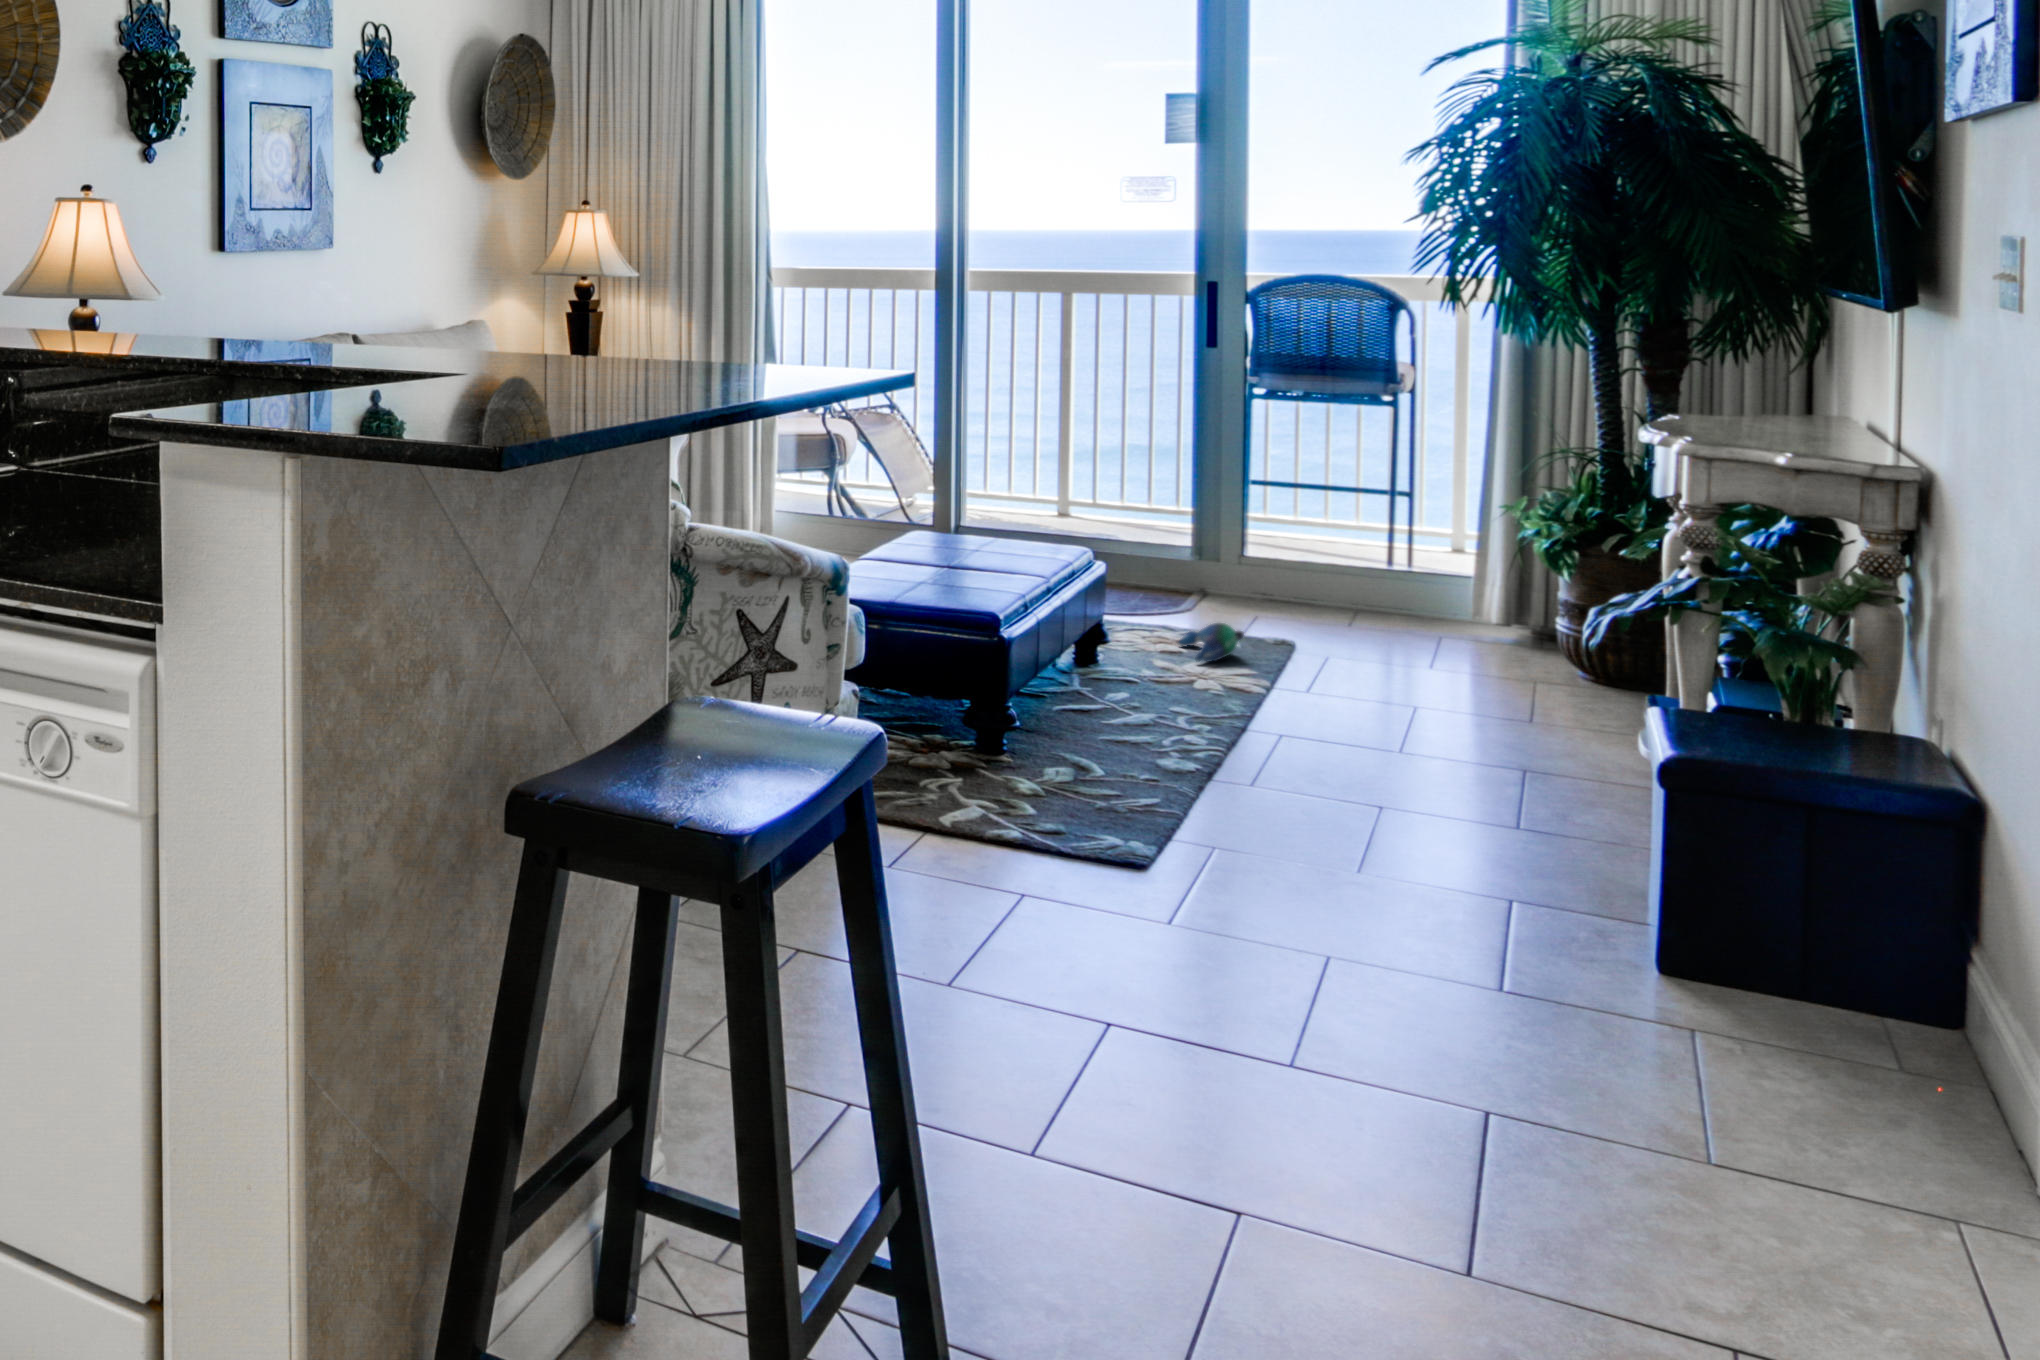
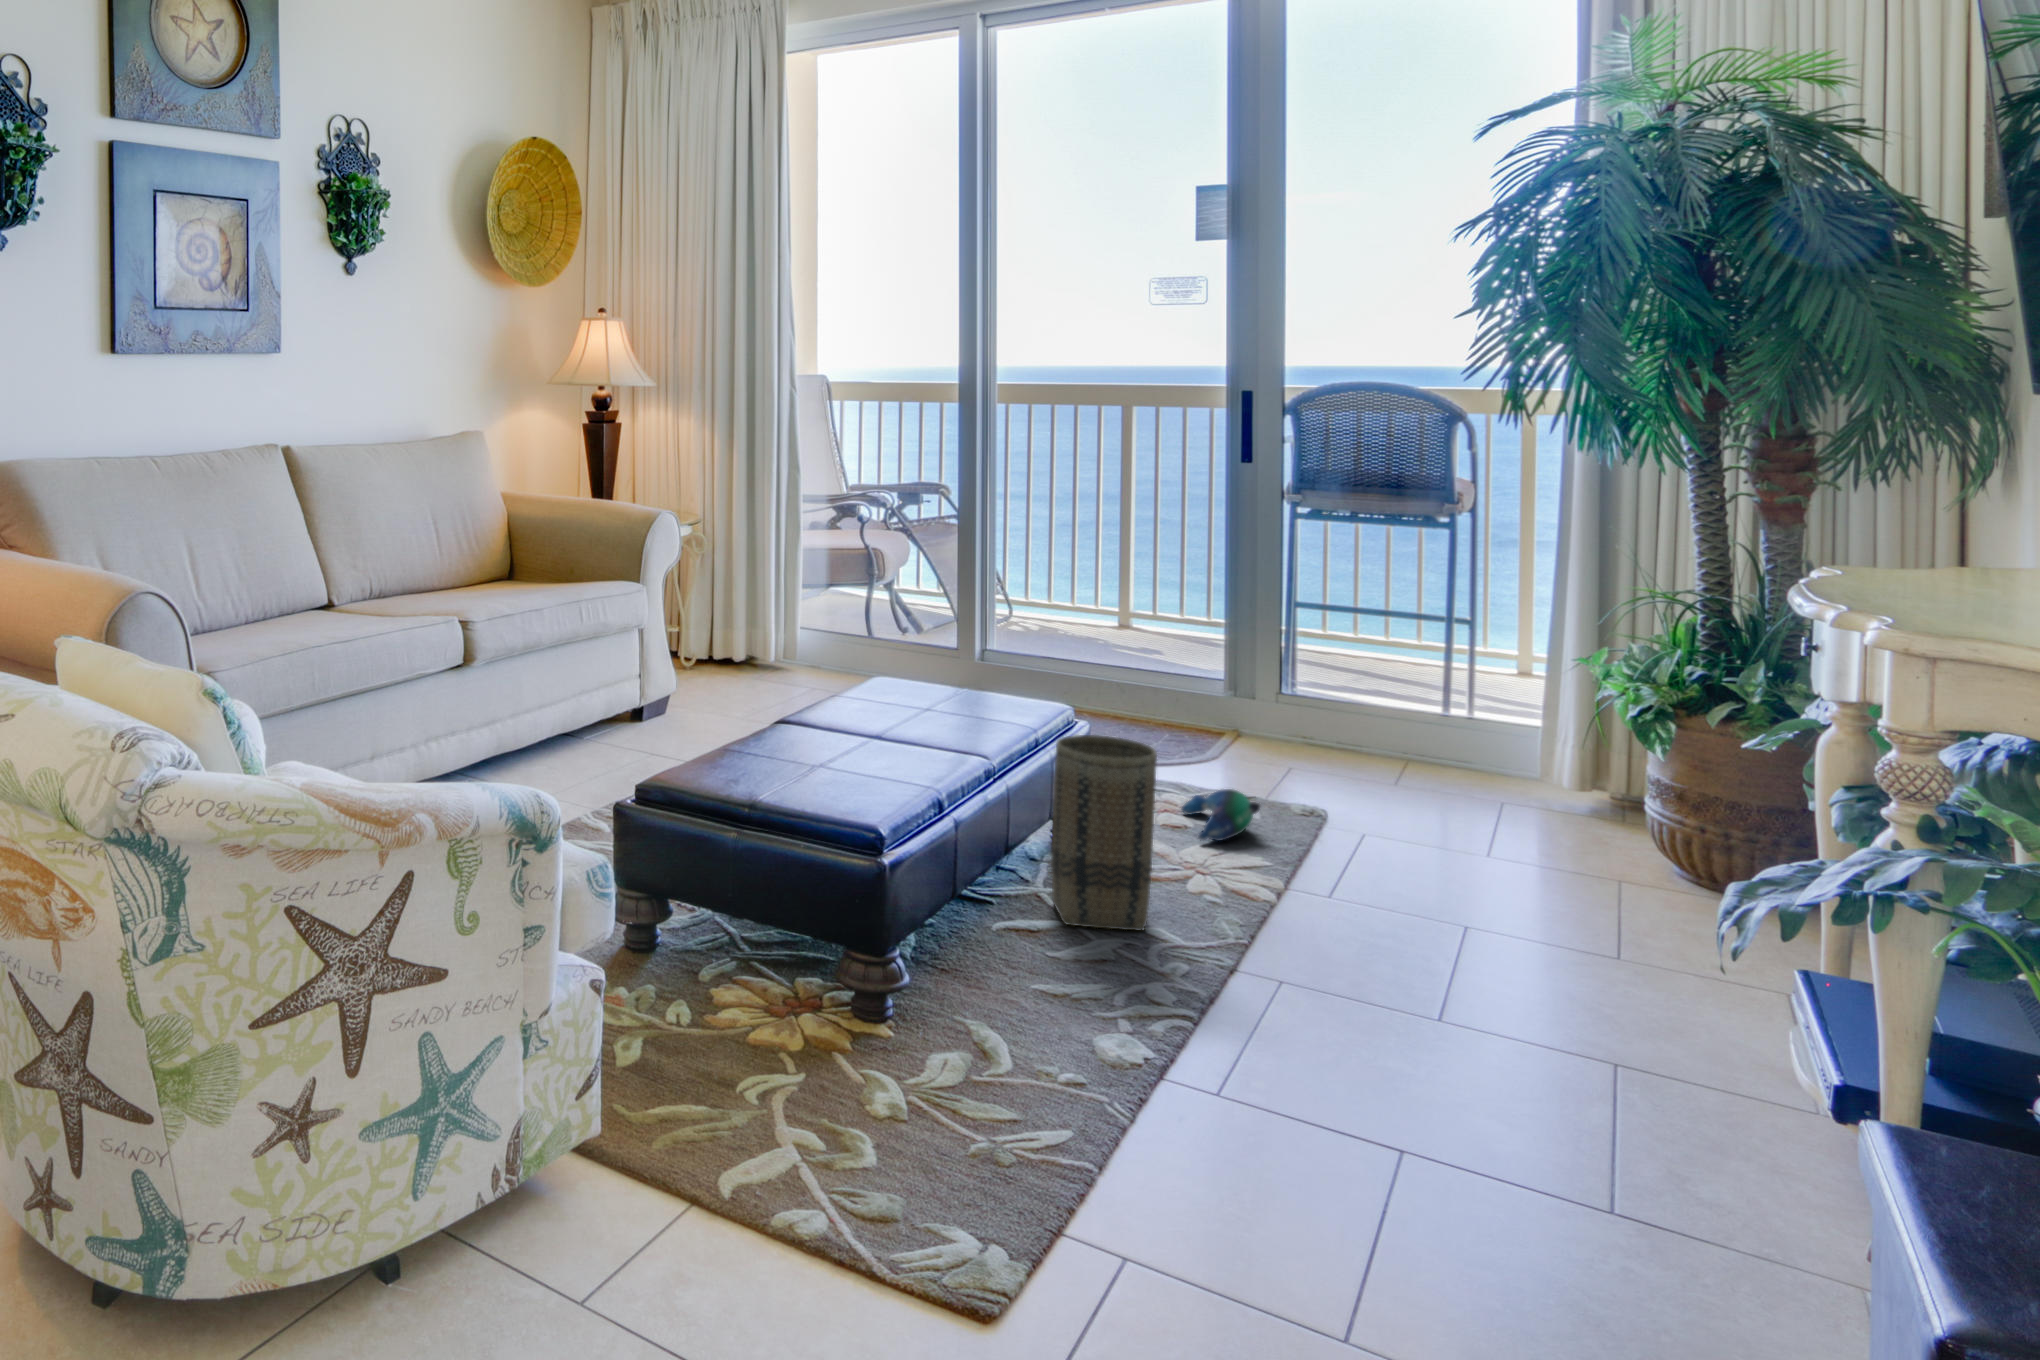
basket: none [1087,570,1171,716] -> present [1051,735,1157,931]

